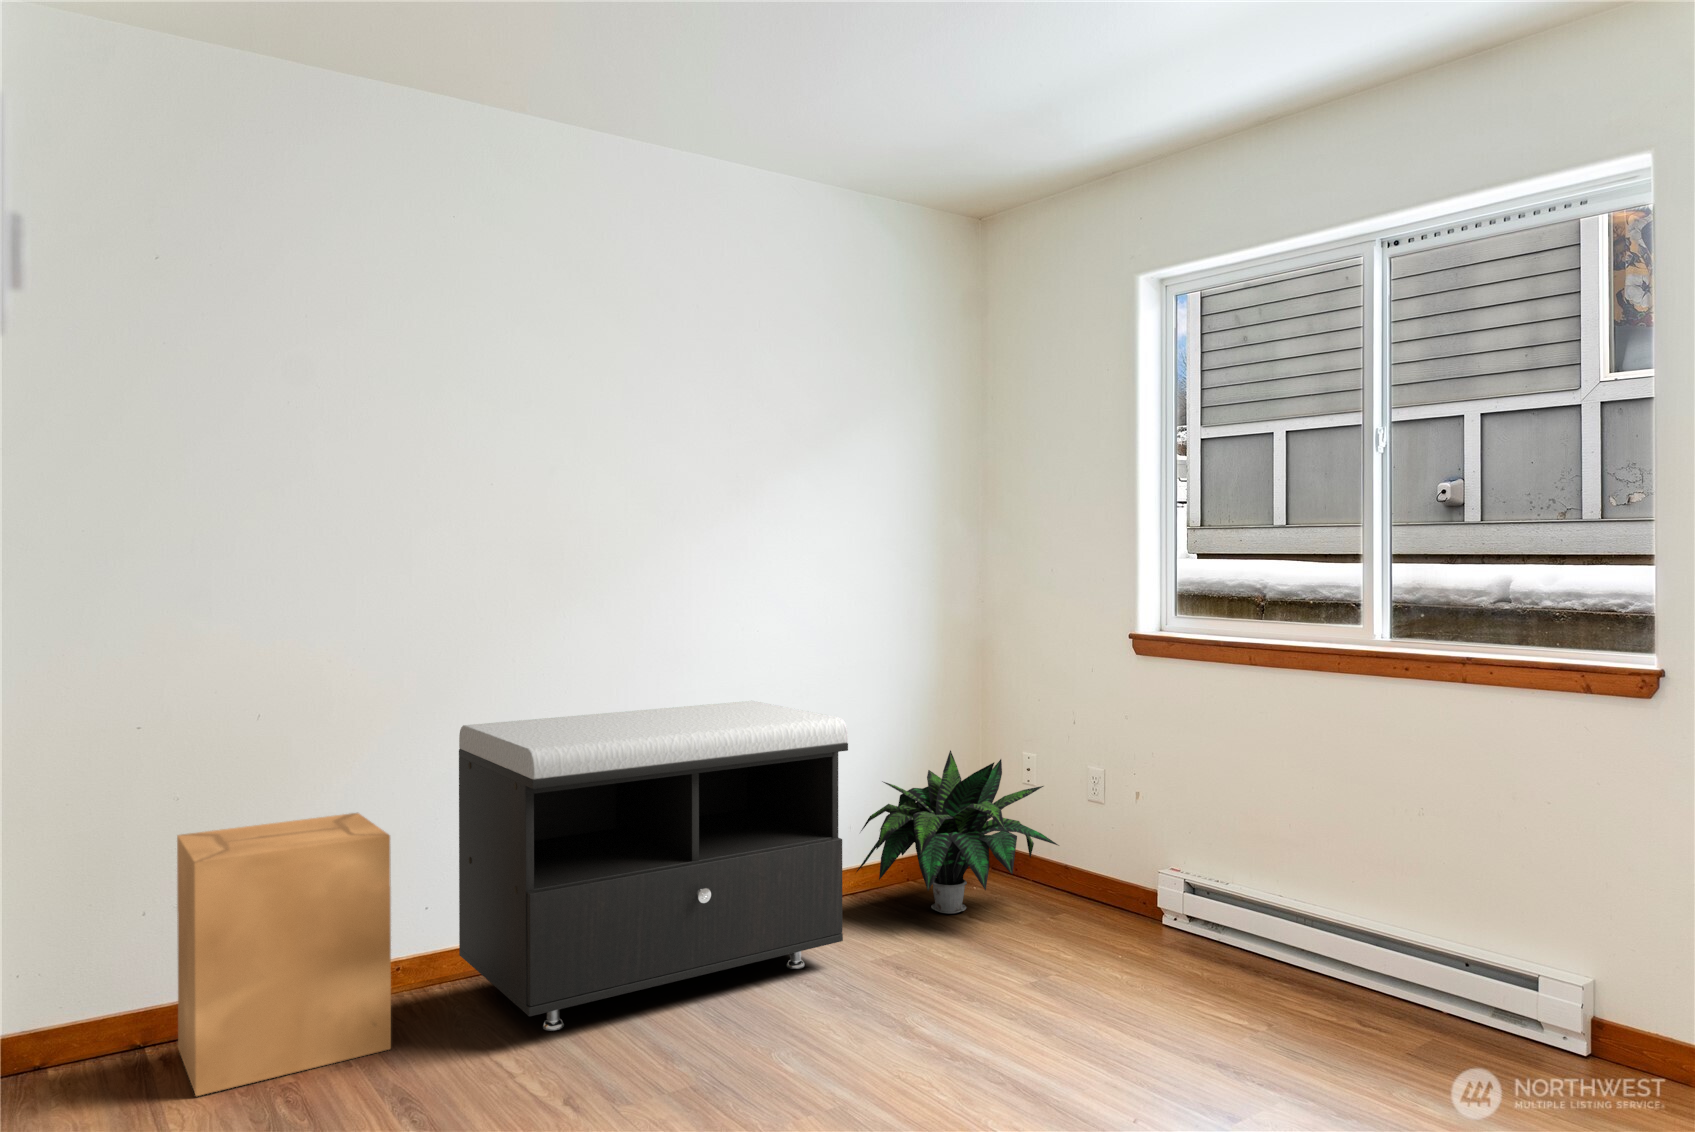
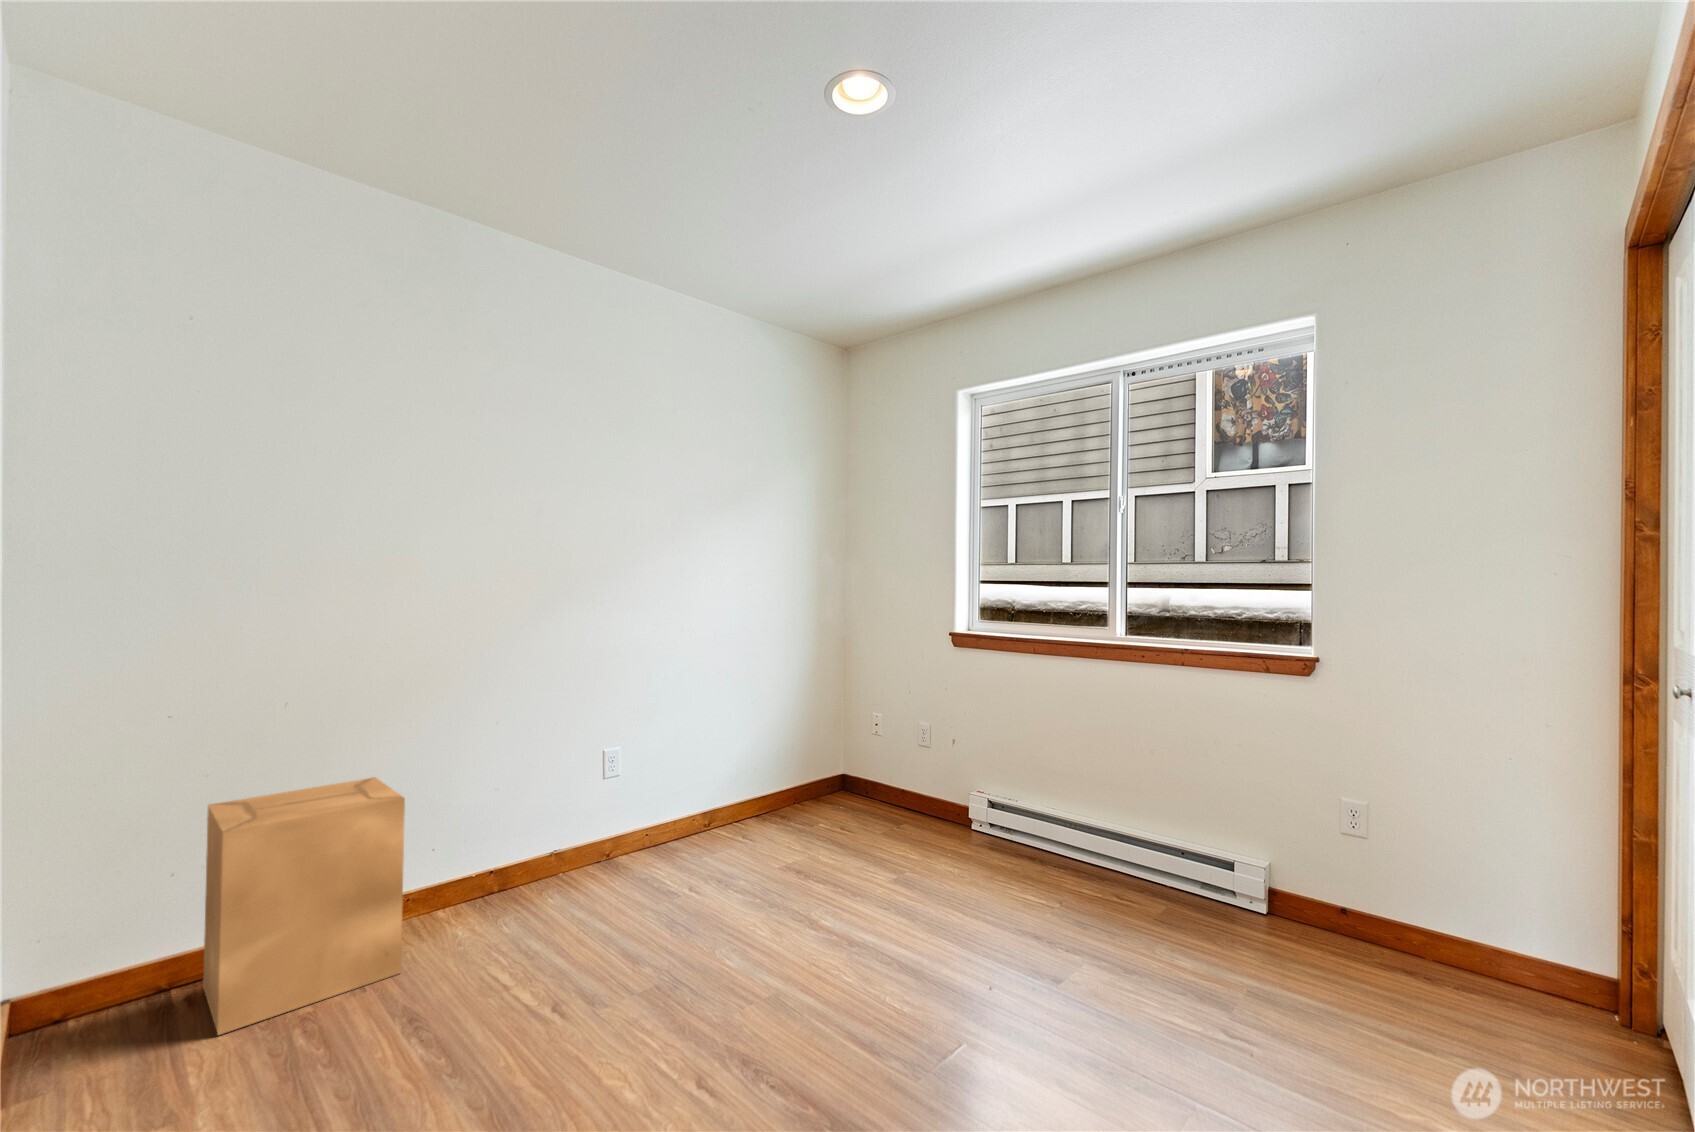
storage bench: present [459,701,848,1031] -> none [459,680,767,946]
potted plant: present [857,750,1059,914] -> none [761,711,906,828]

